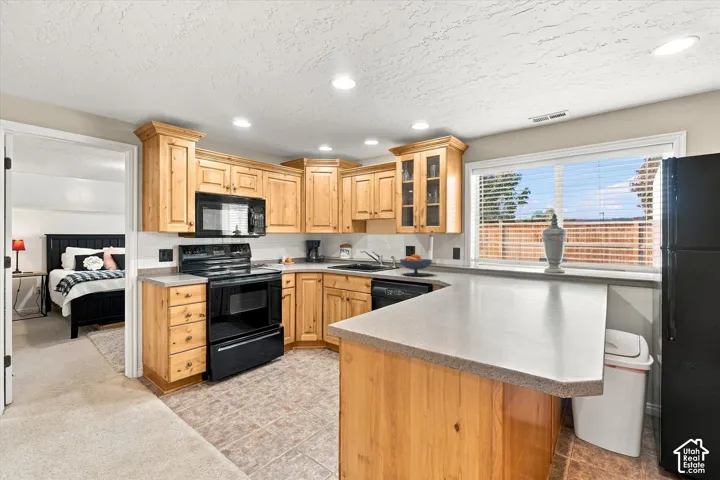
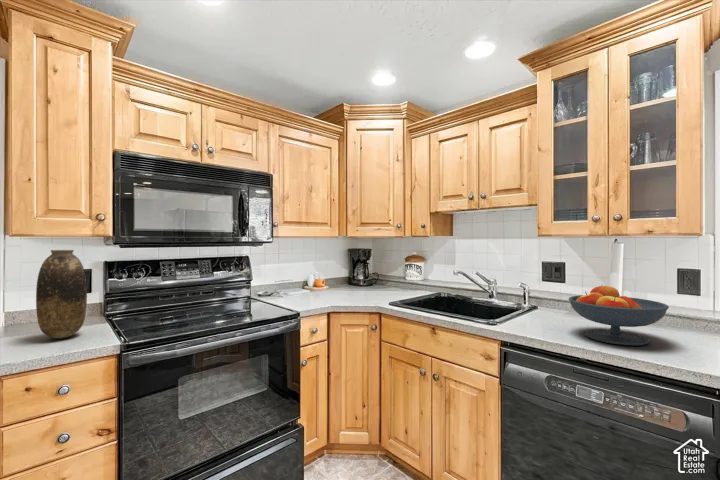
vase: none [168,239,187,277] -> present [36,250,87,338]

